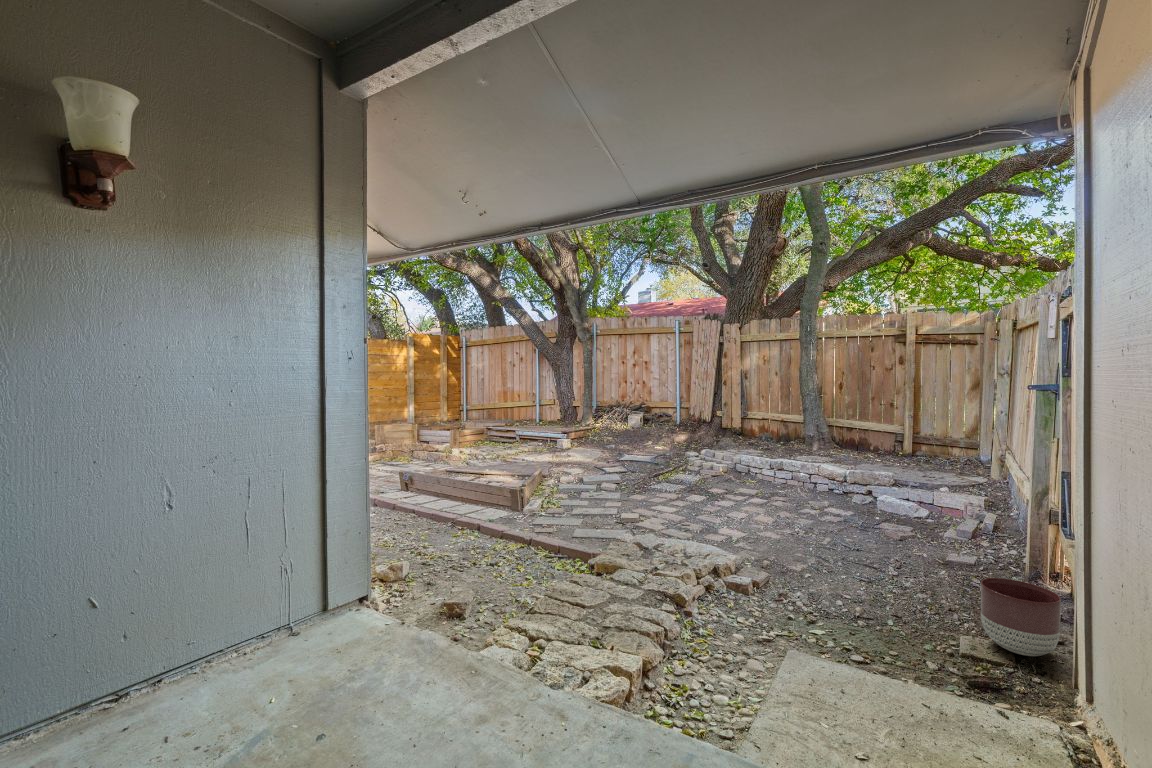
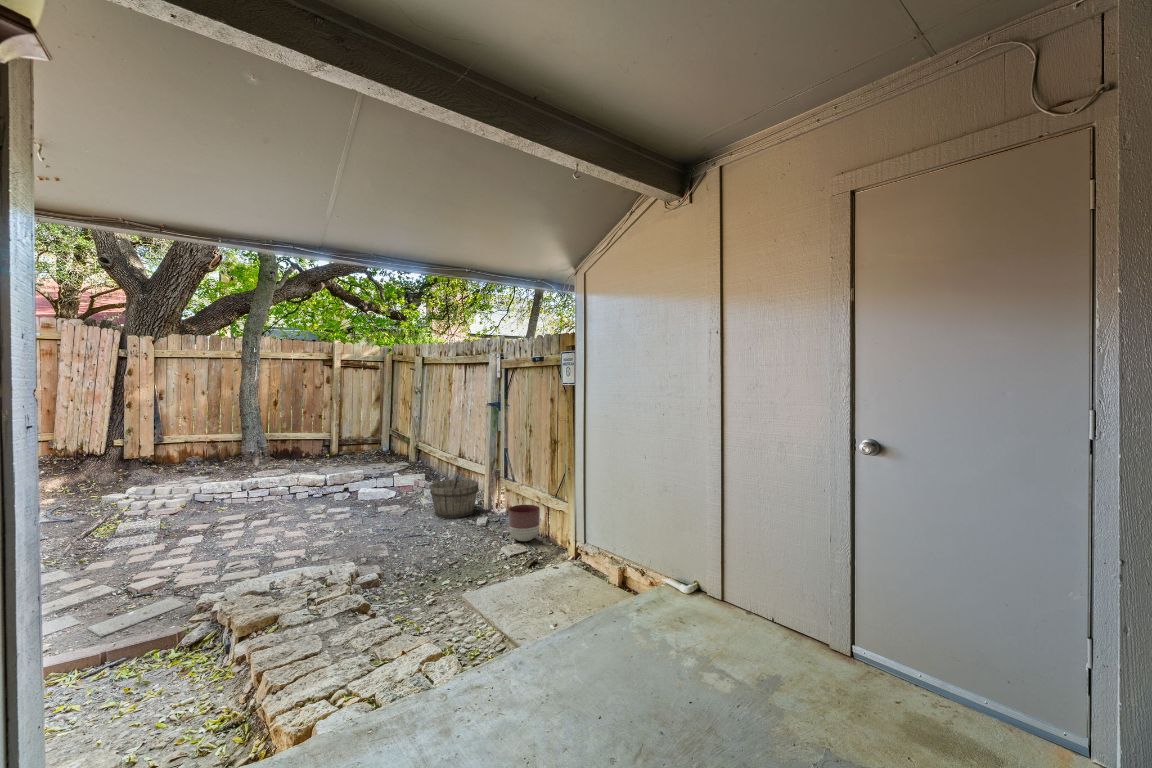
wooden bucket: none [928,503,1024,576] -> present [430,473,479,518]

